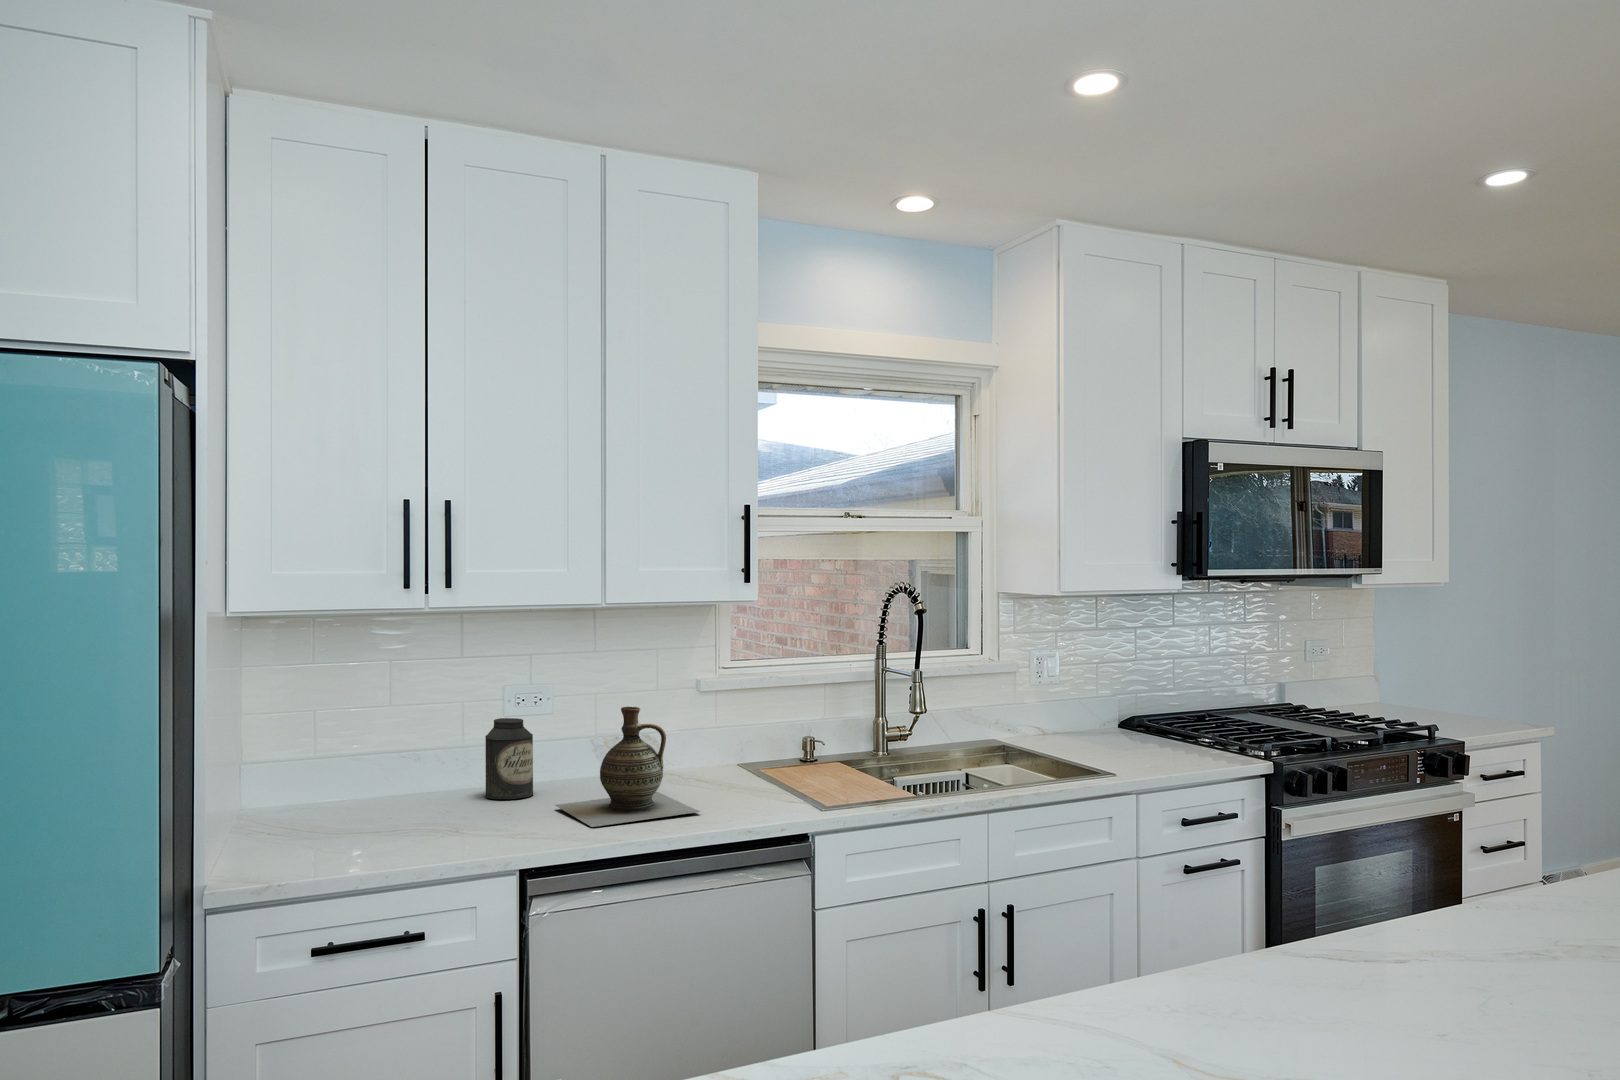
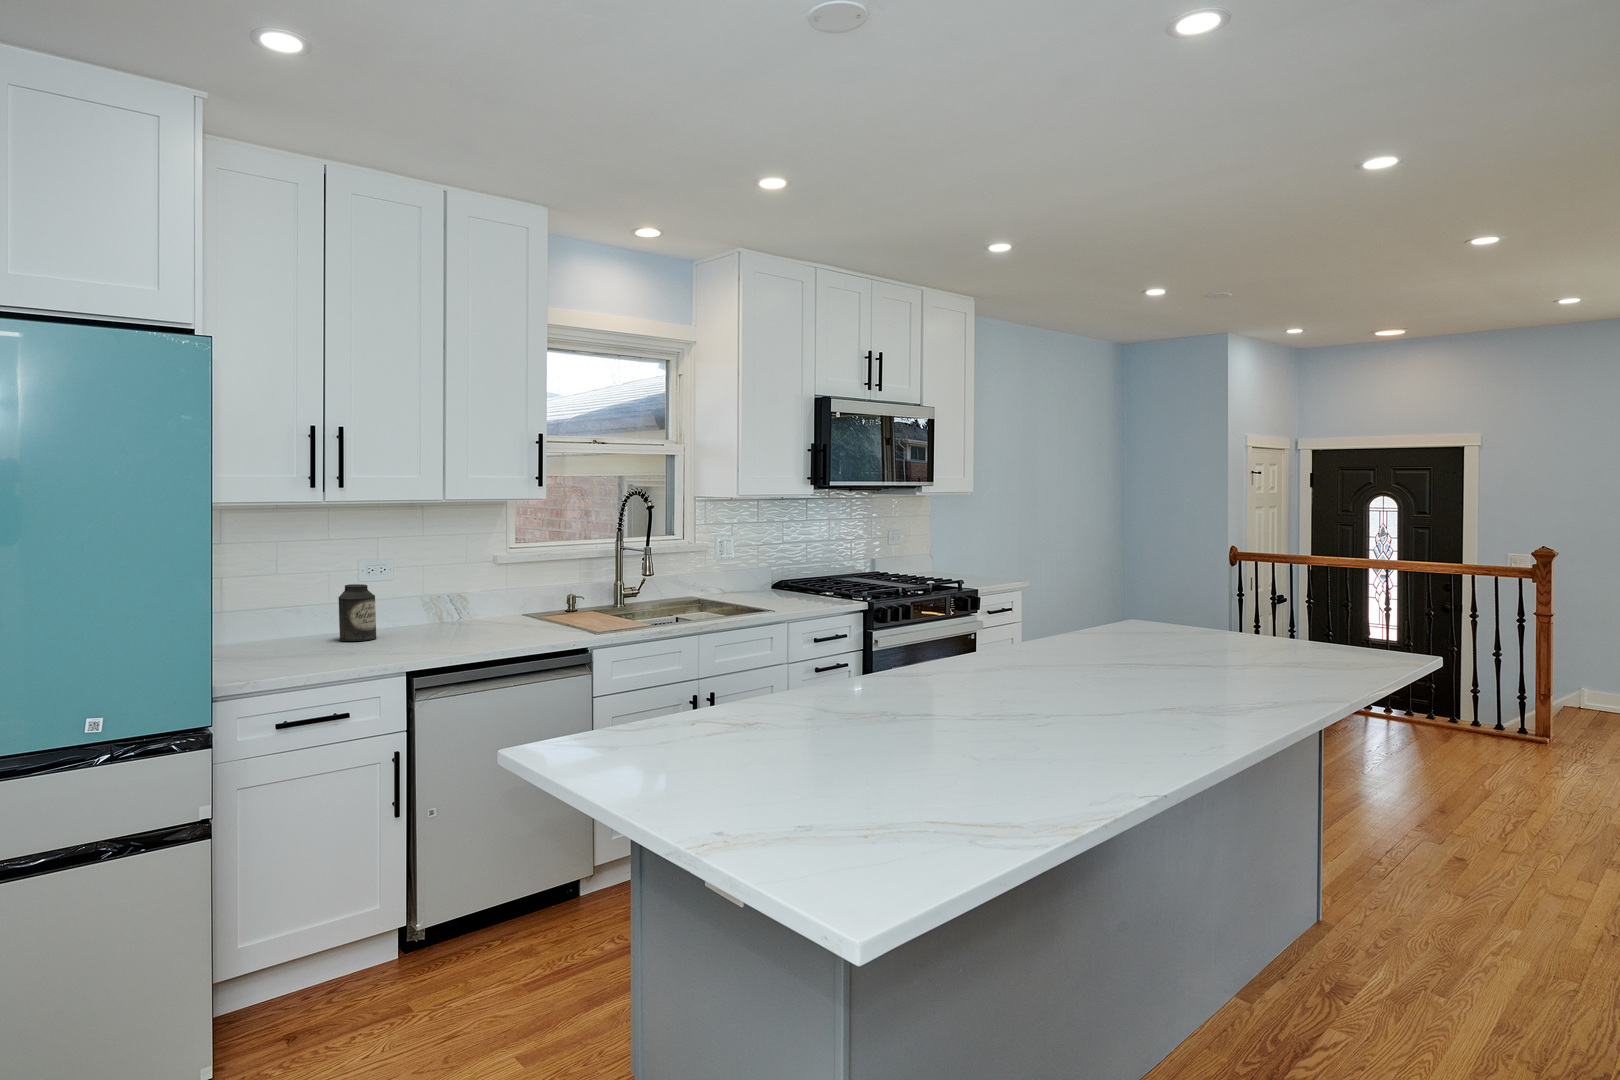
ceramic jug: present [555,707,700,827] -> none [398,573,508,653]

